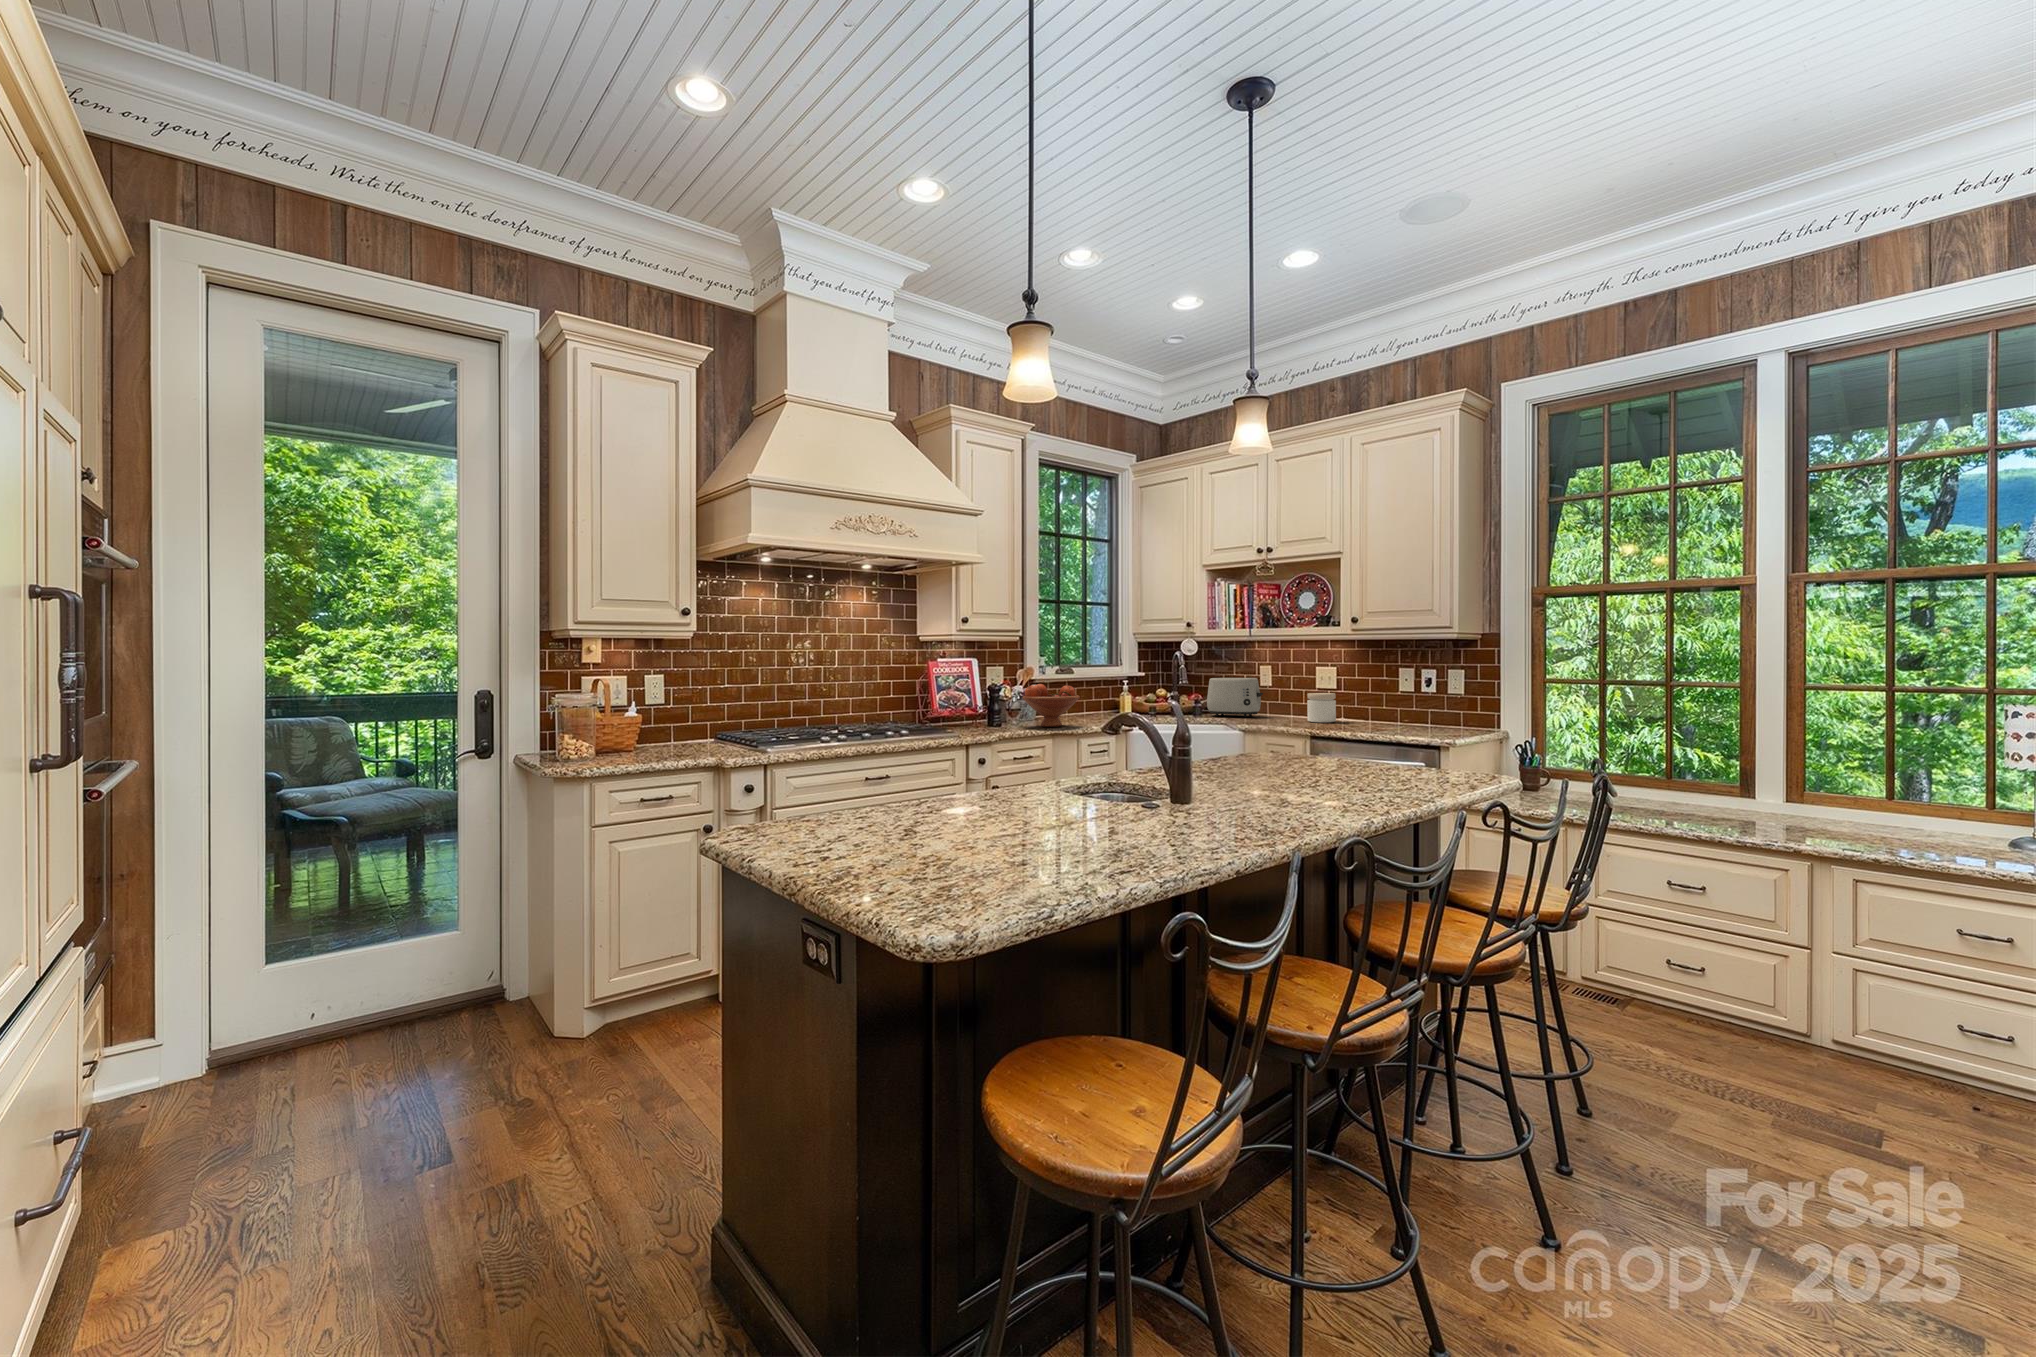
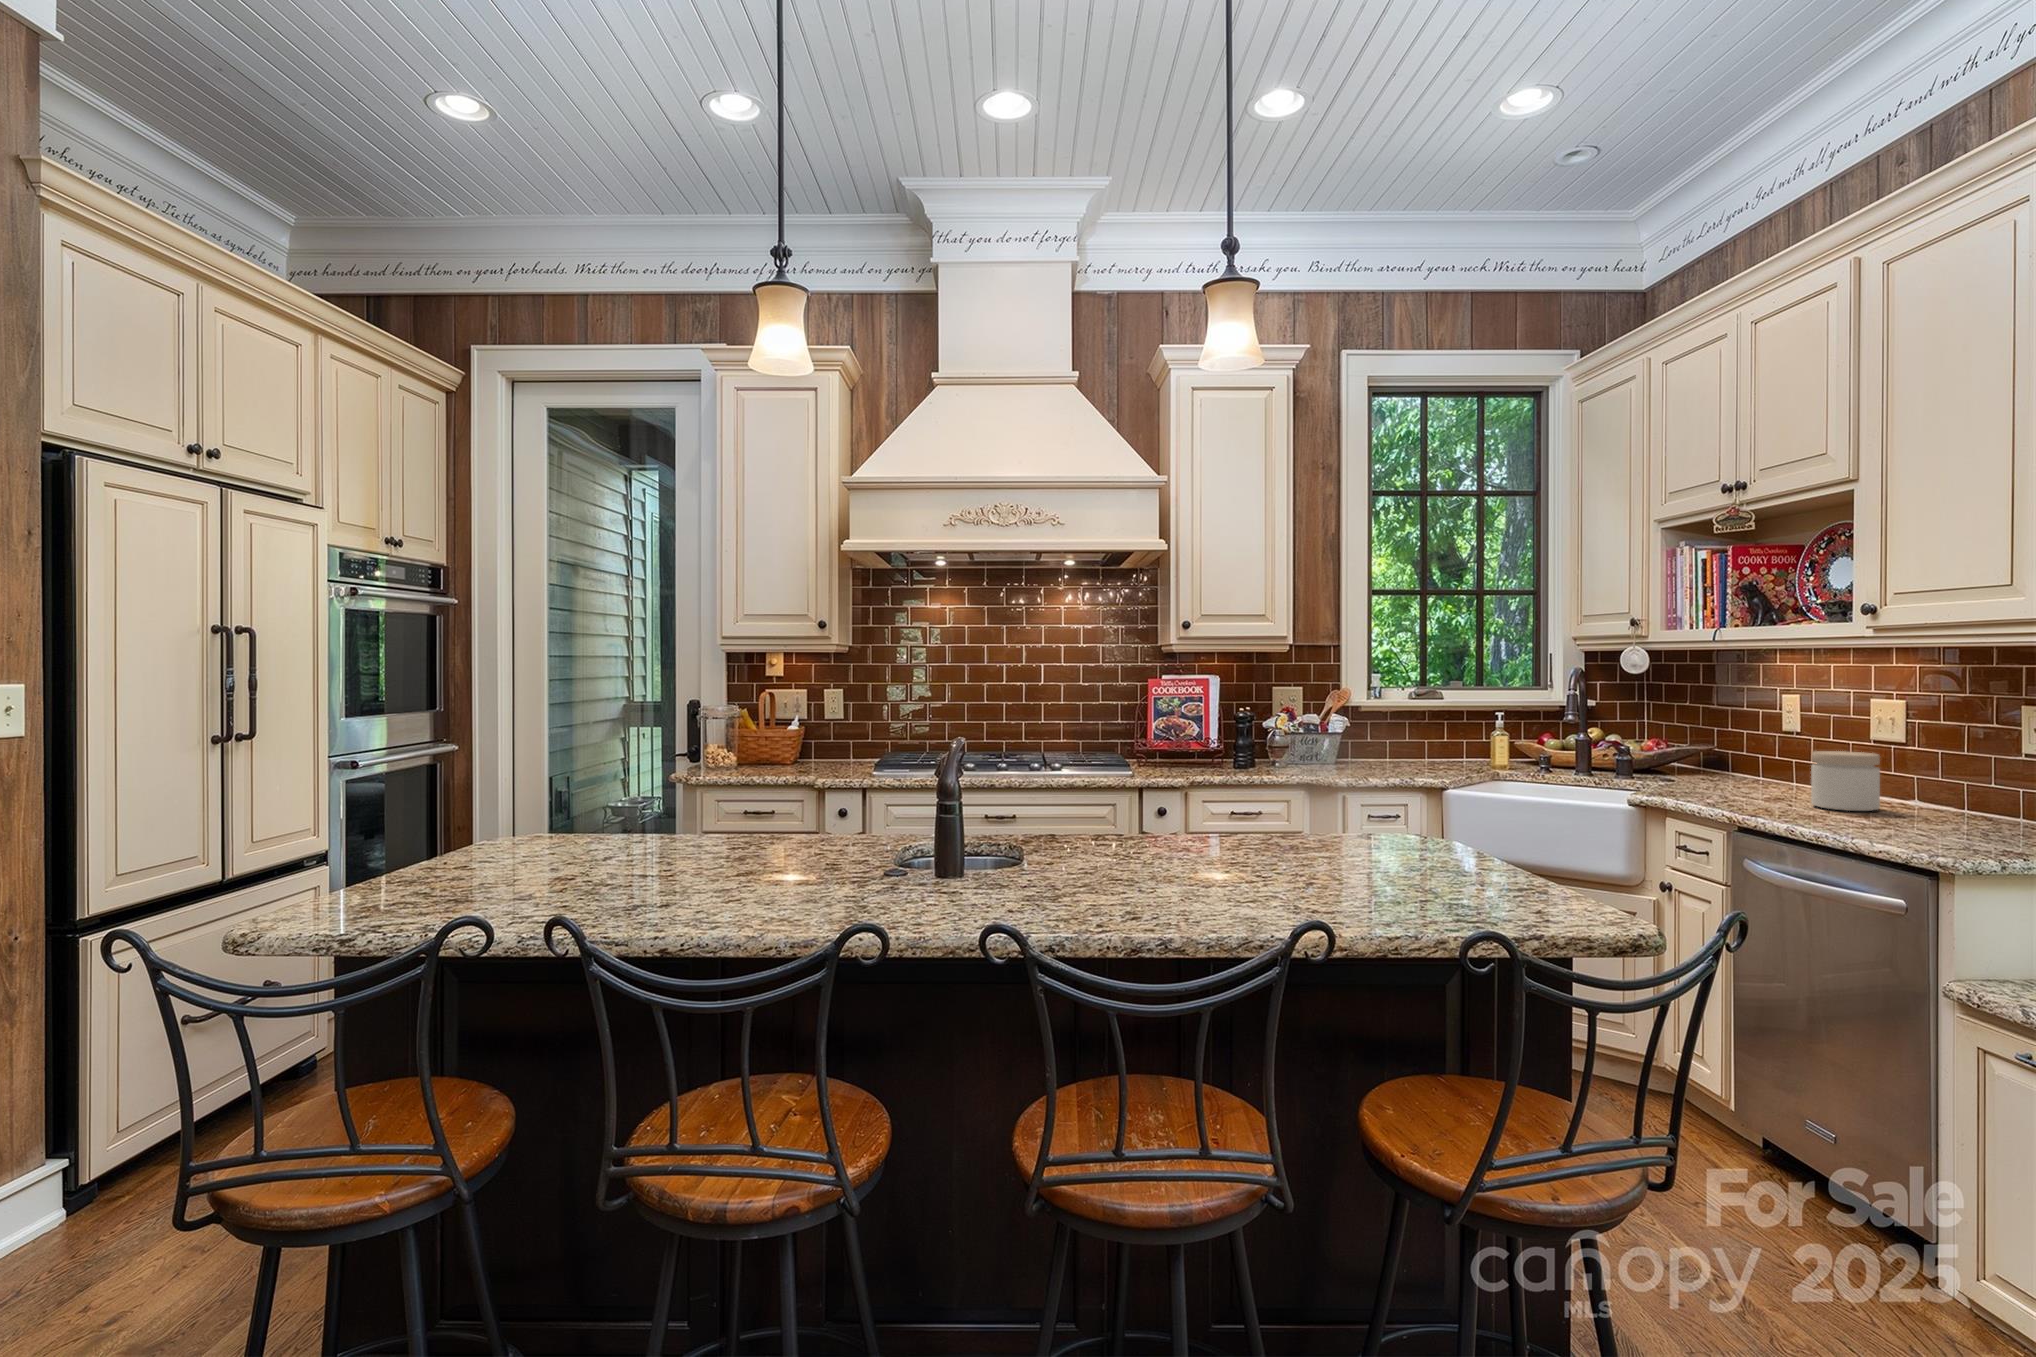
toaster: present [1207,678,1263,717] -> none [1652,713,1754,785]
fruit bowl: present [1023,684,1080,727] -> none [1280,712,1366,774]

